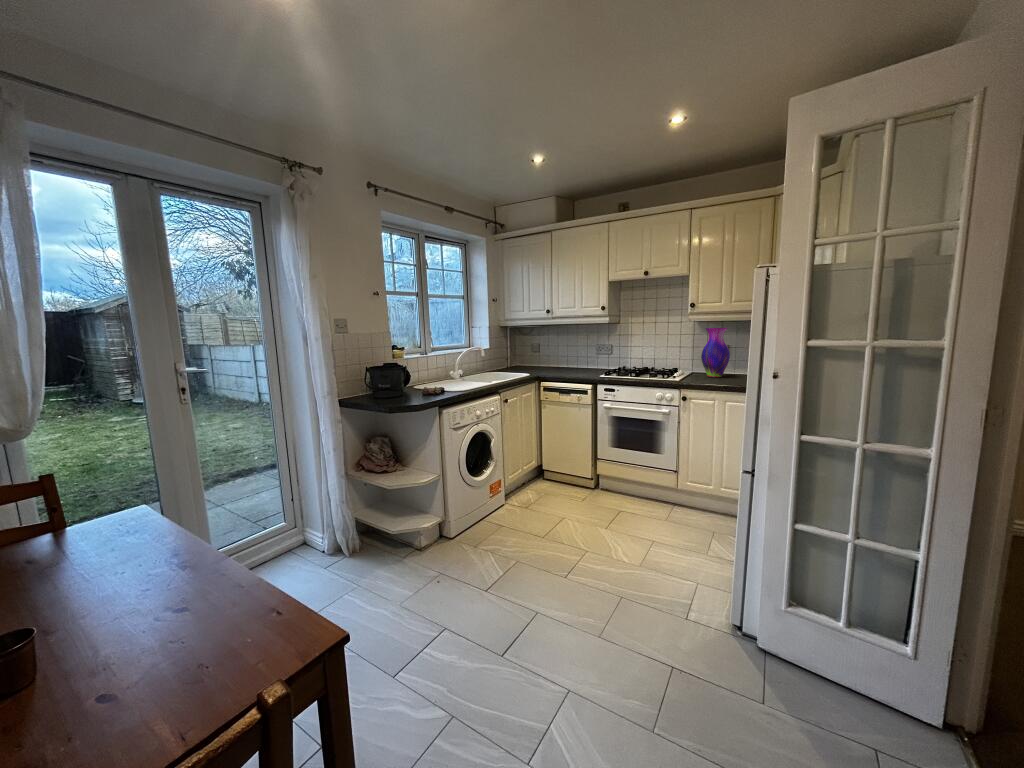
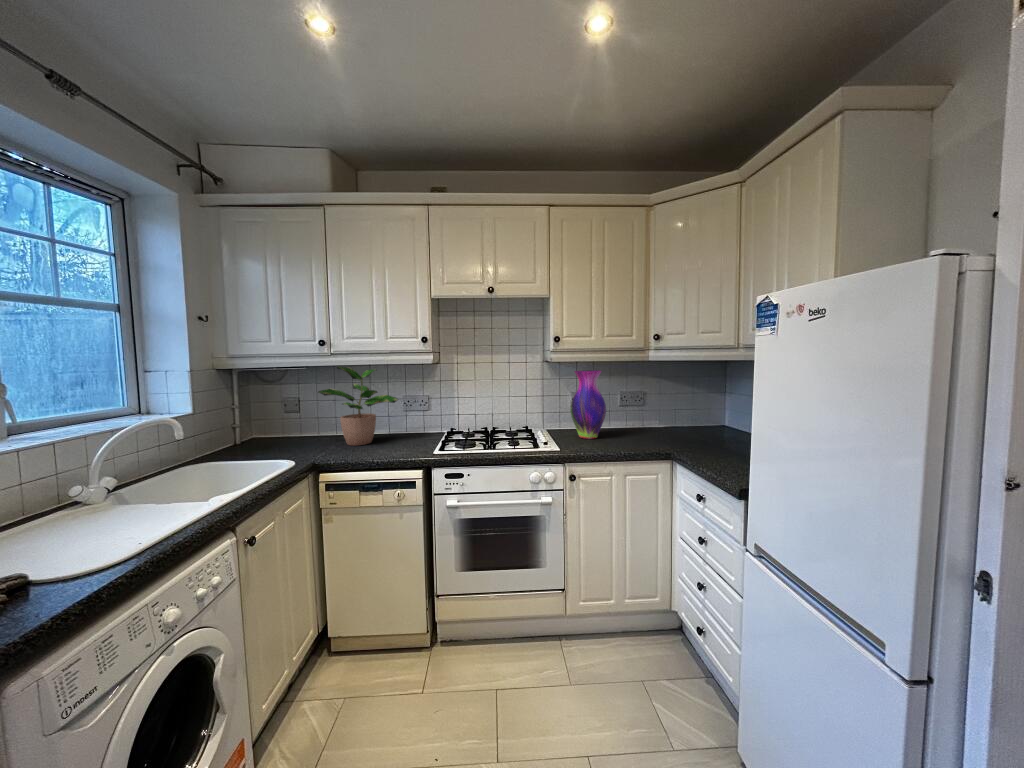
potted plant: none [545,325,588,371] -> present [318,367,398,445]

